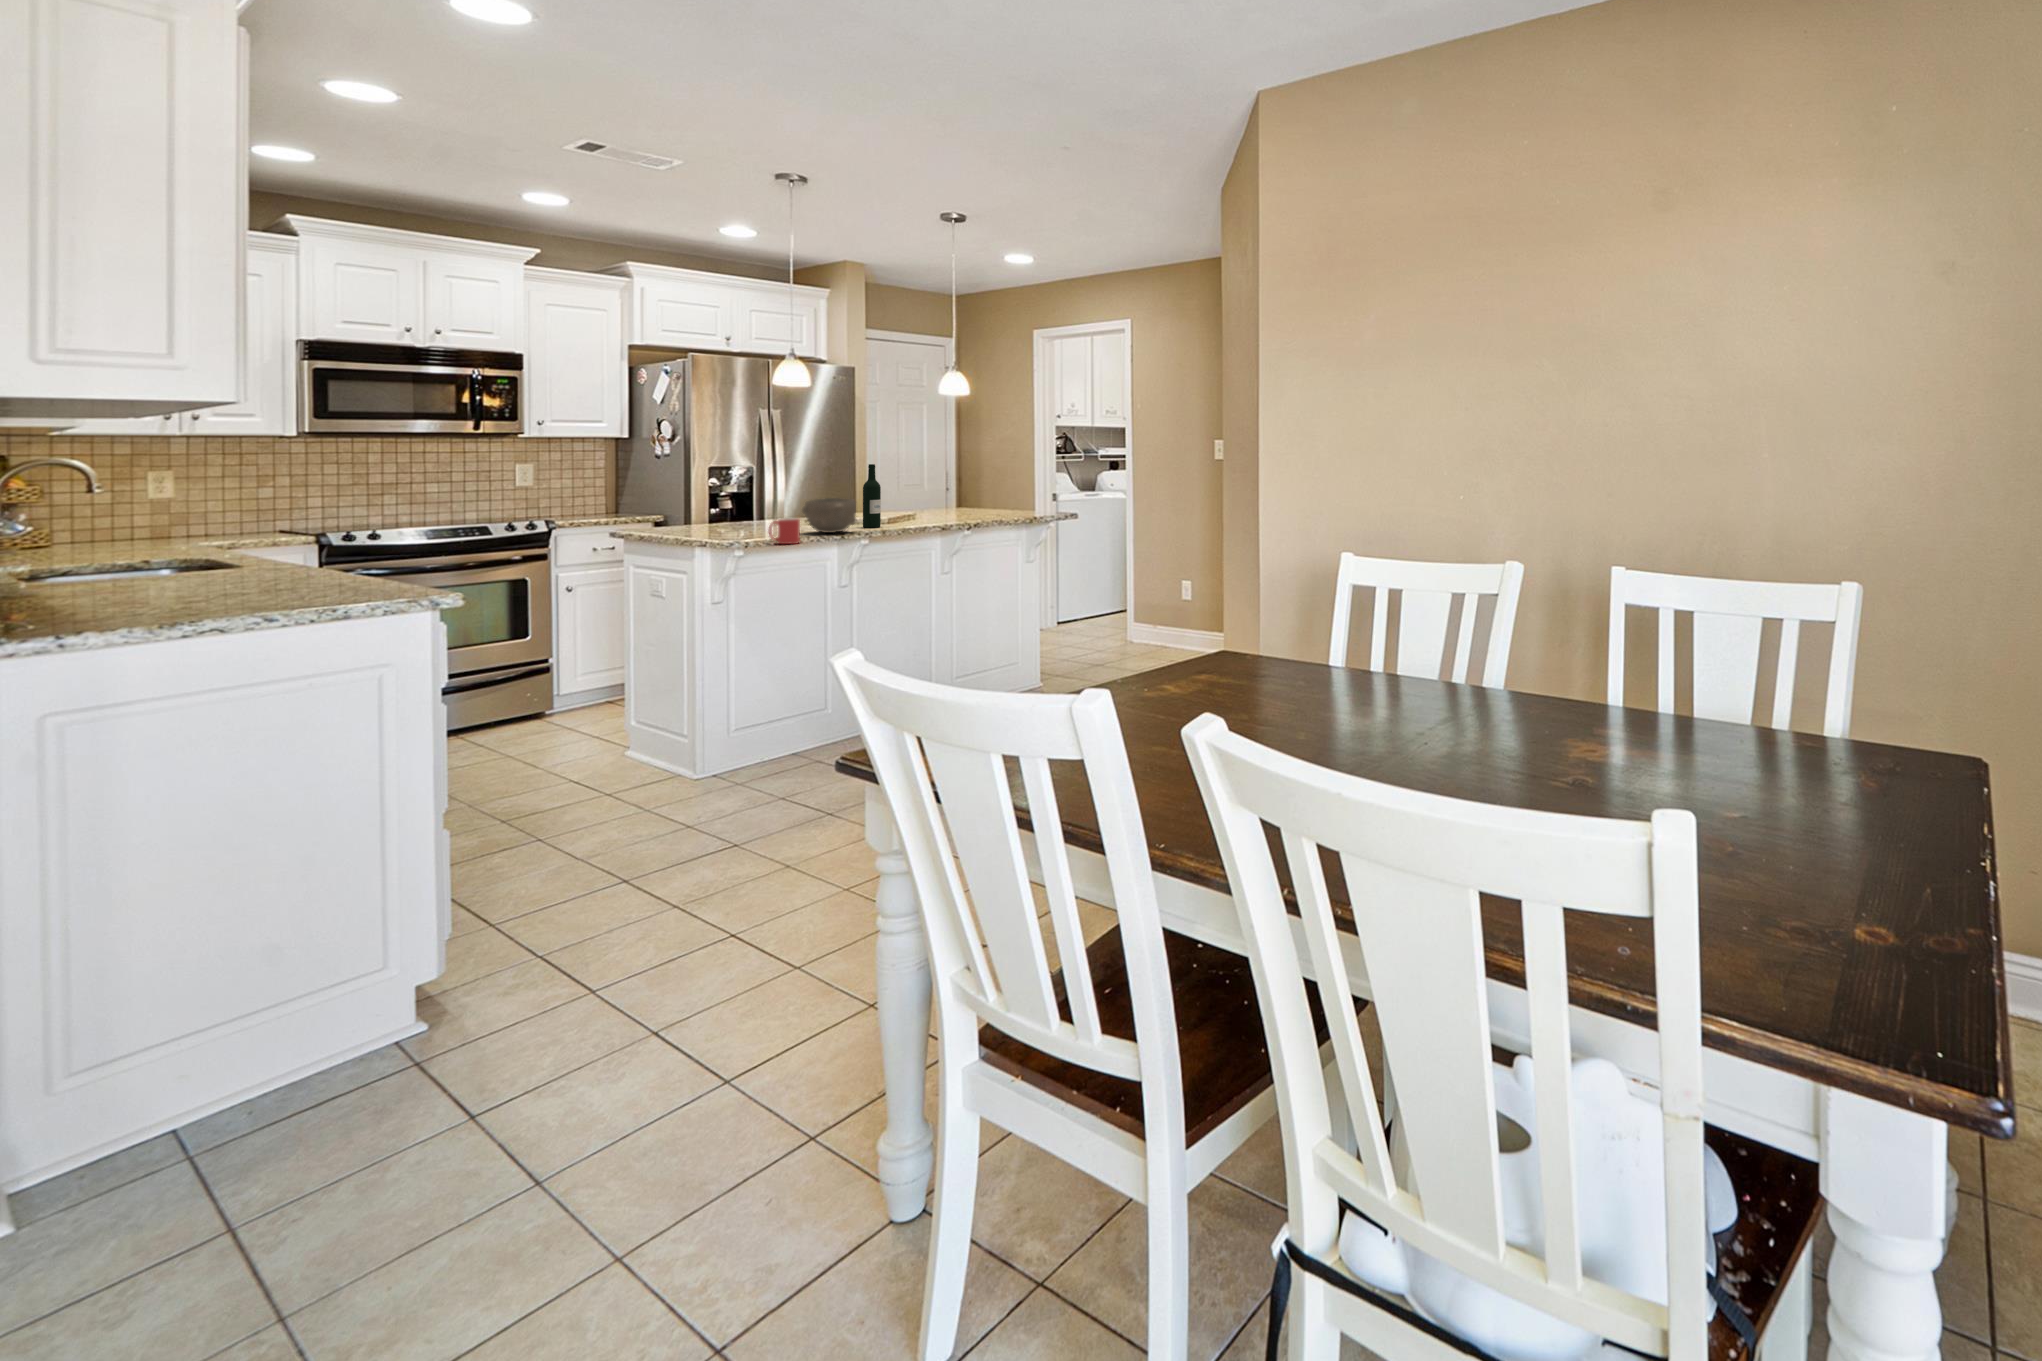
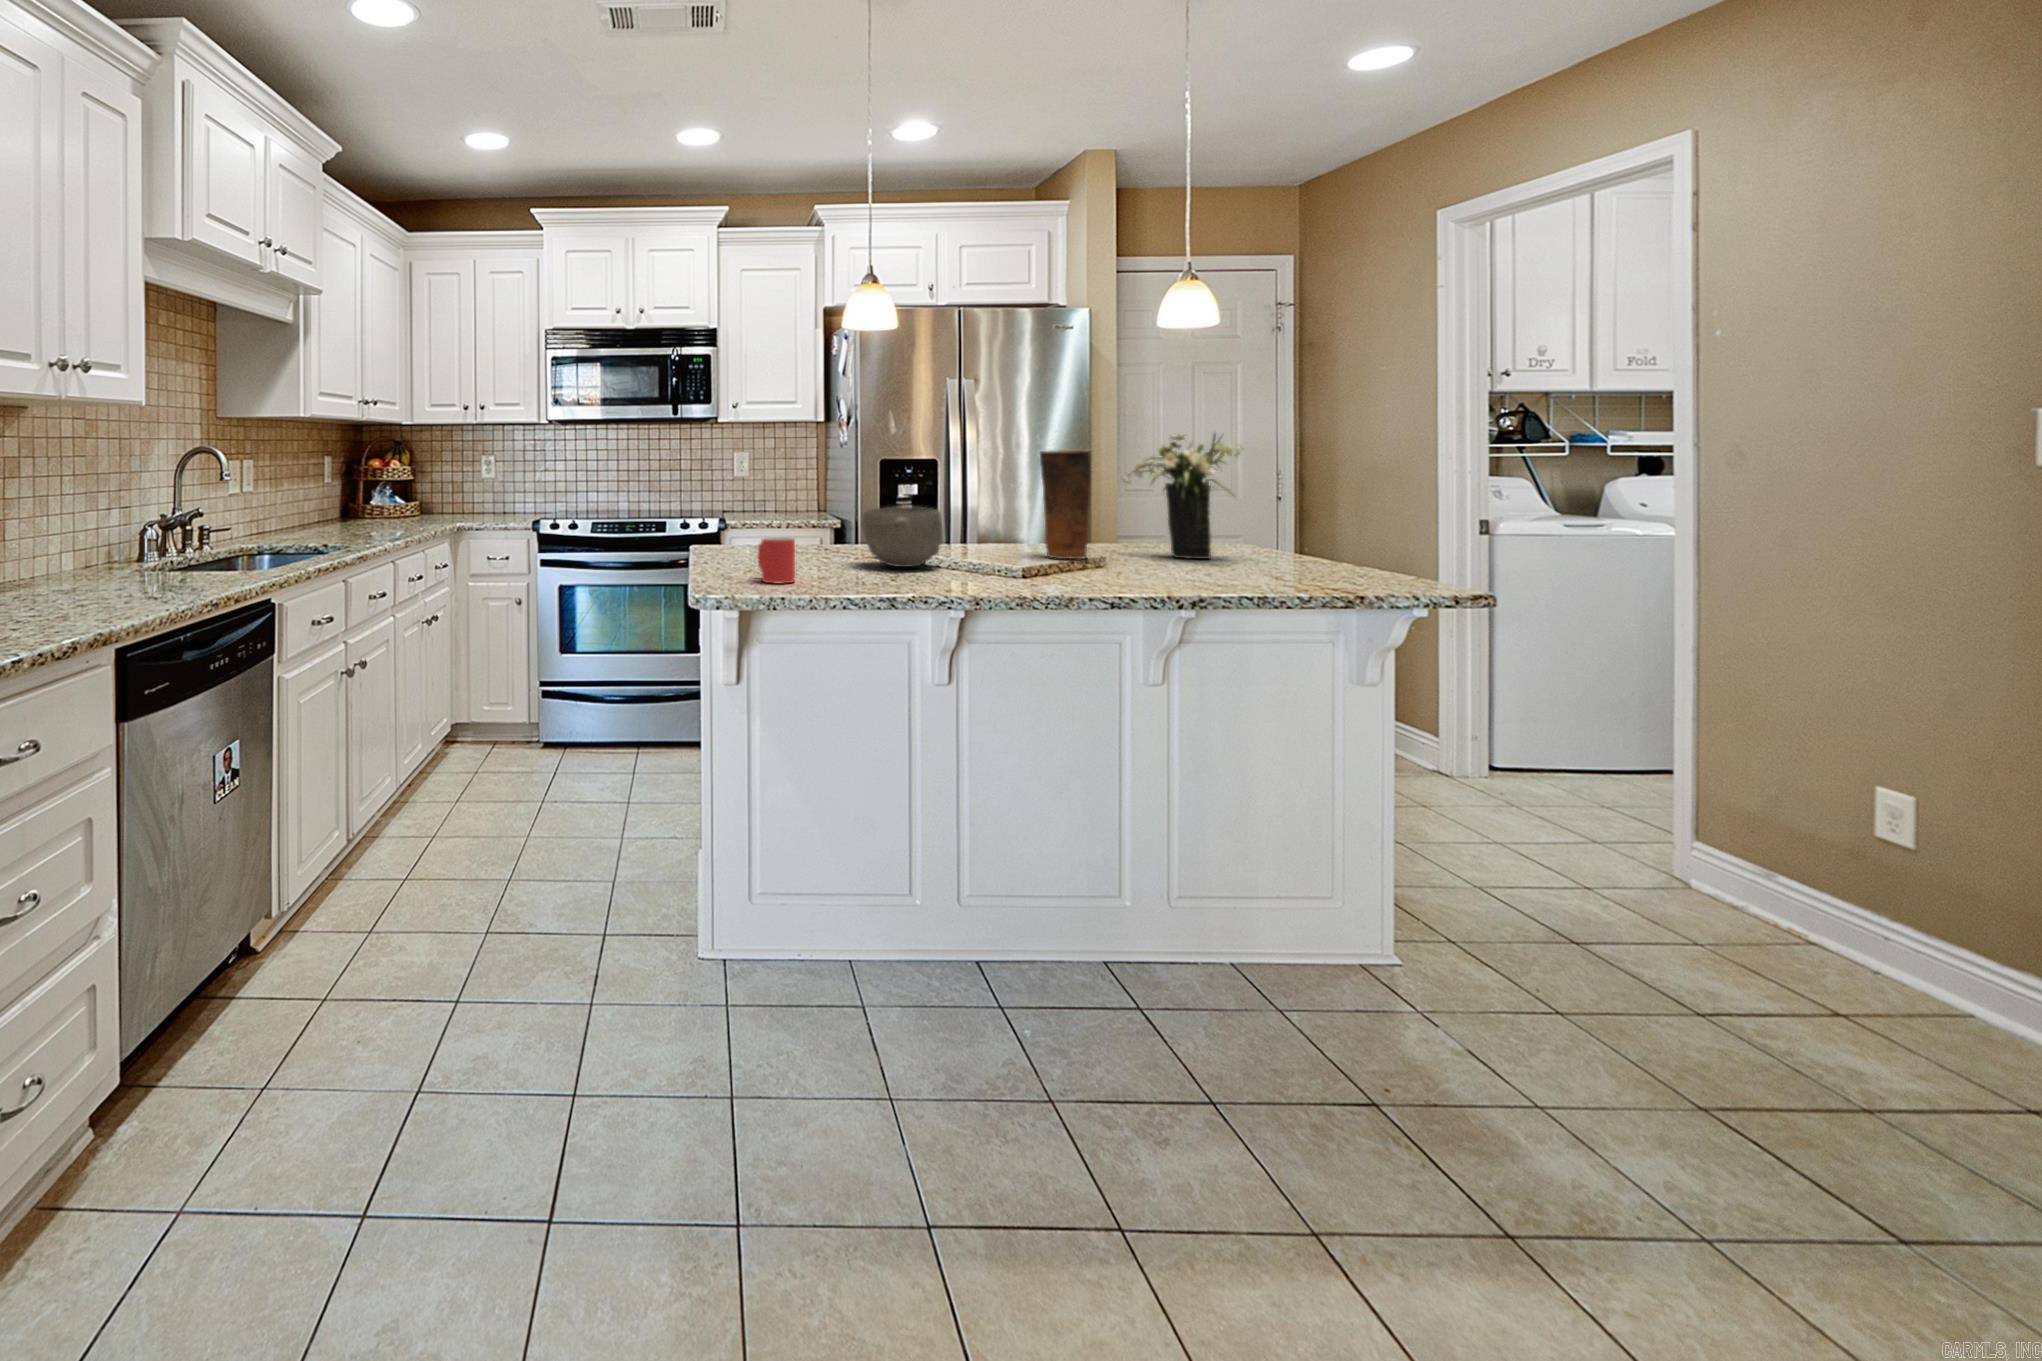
flower arrangement: none [925,453,983,519] -> present [1122,434,1243,559]
vase: none [886,463,915,523] -> present [1040,449,1091,559]
wine bottle: present [863,464,881,528] -> none [980,450,1010,563]

